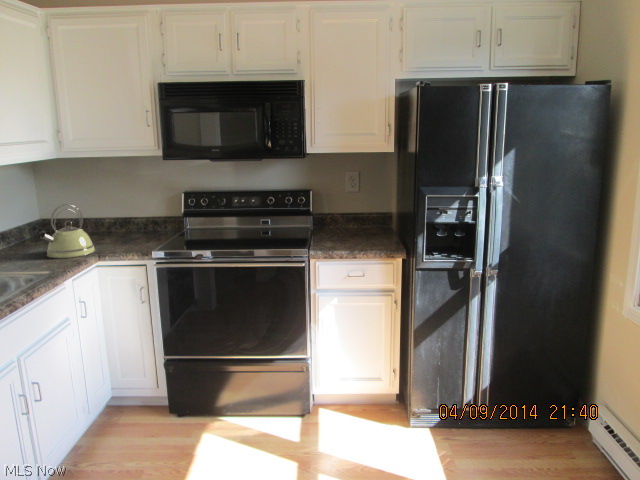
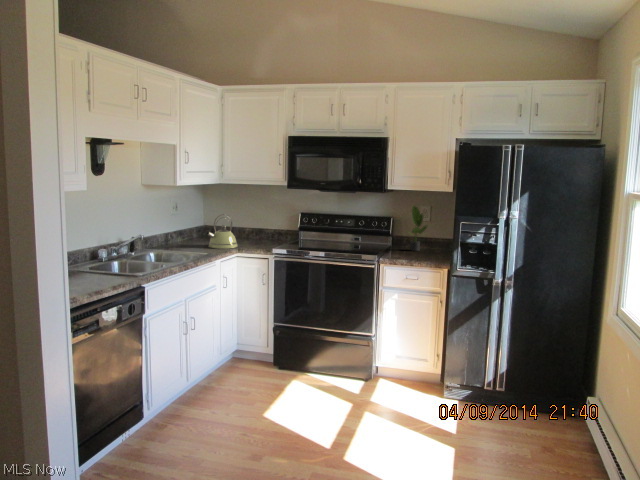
potted plant: none [333,172,367,233] -> present [410,206,427,251]

